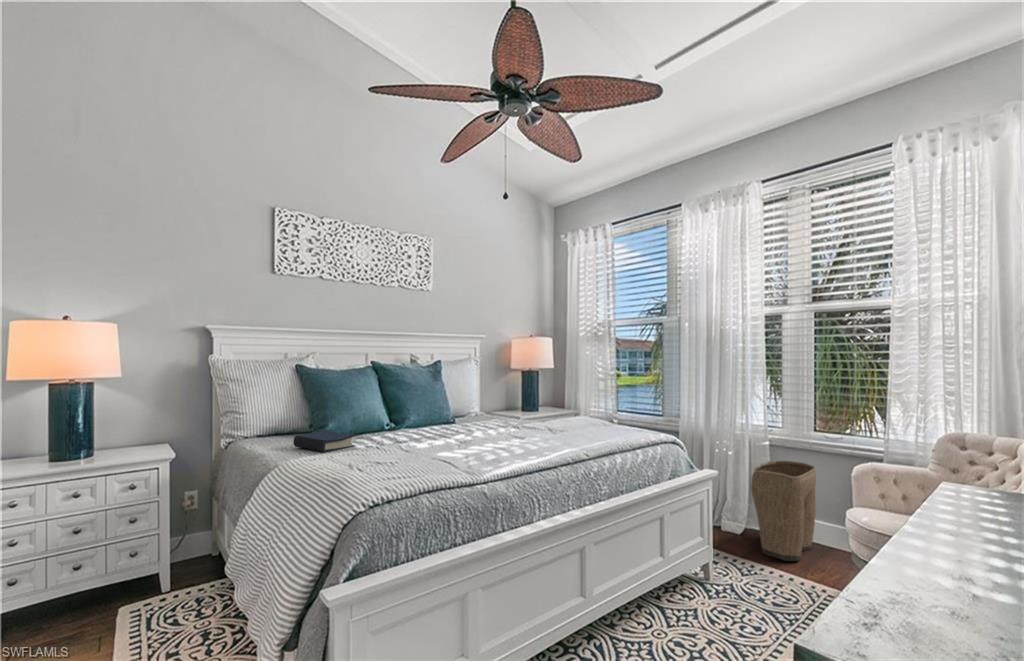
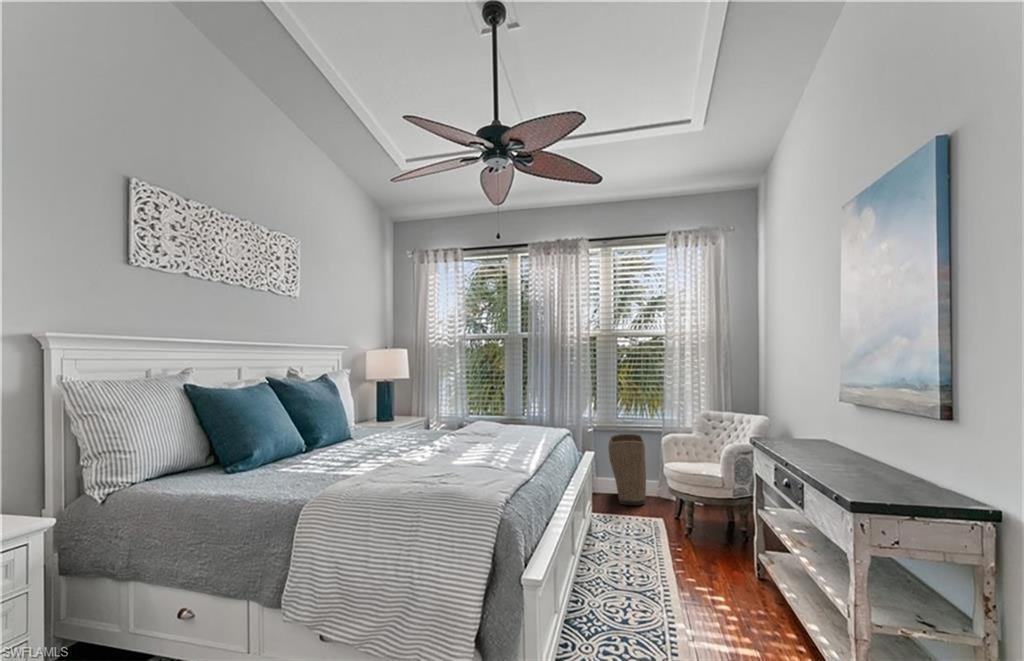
hardback book: present [293,430,356,453] -> none [257,451,330,476]

